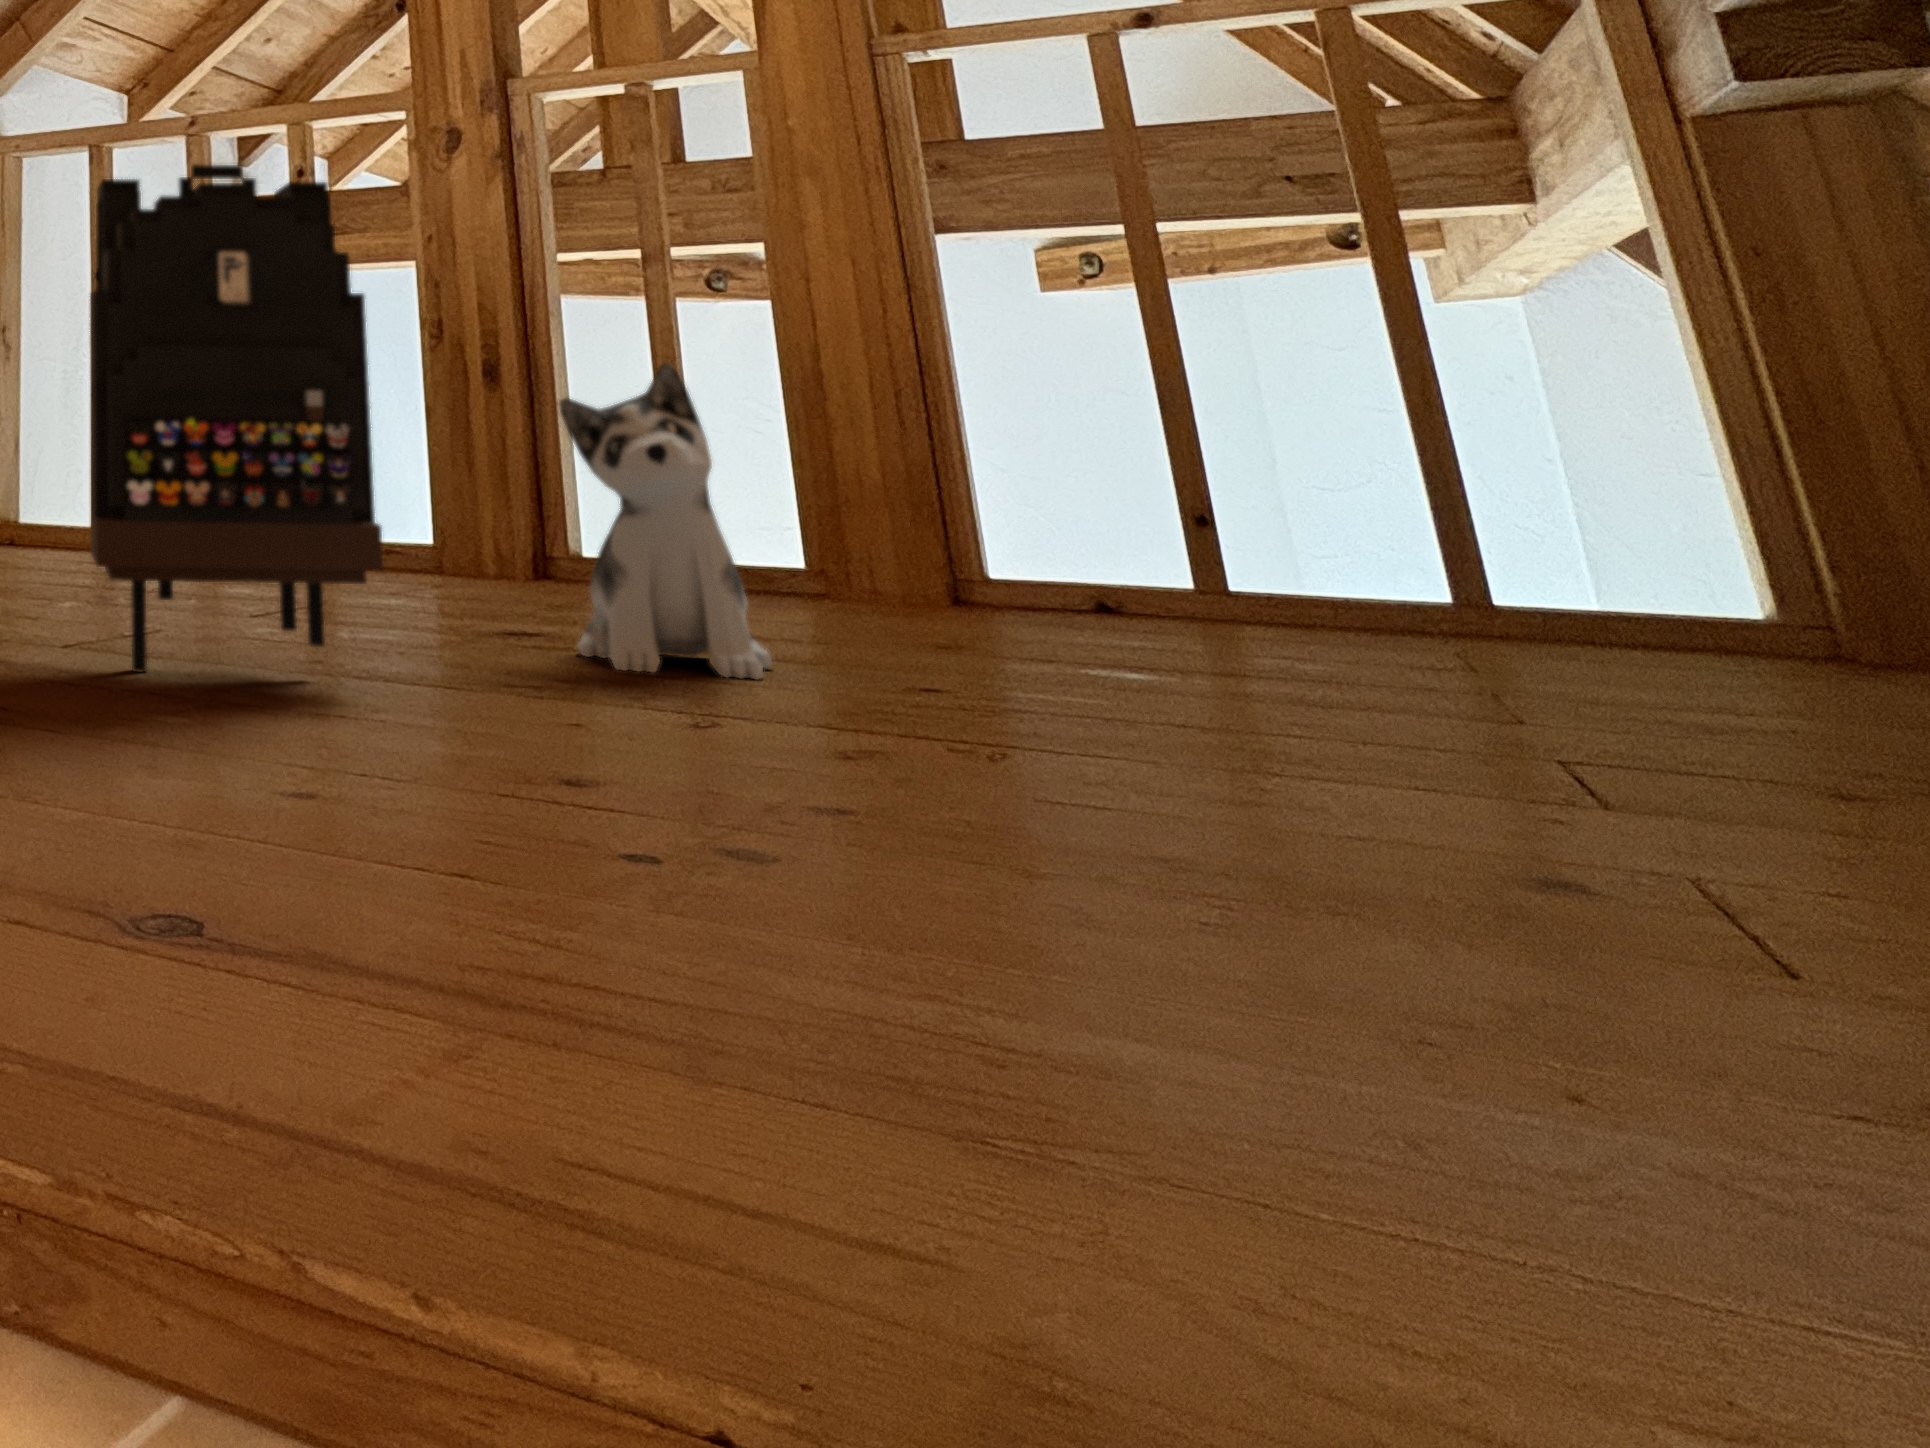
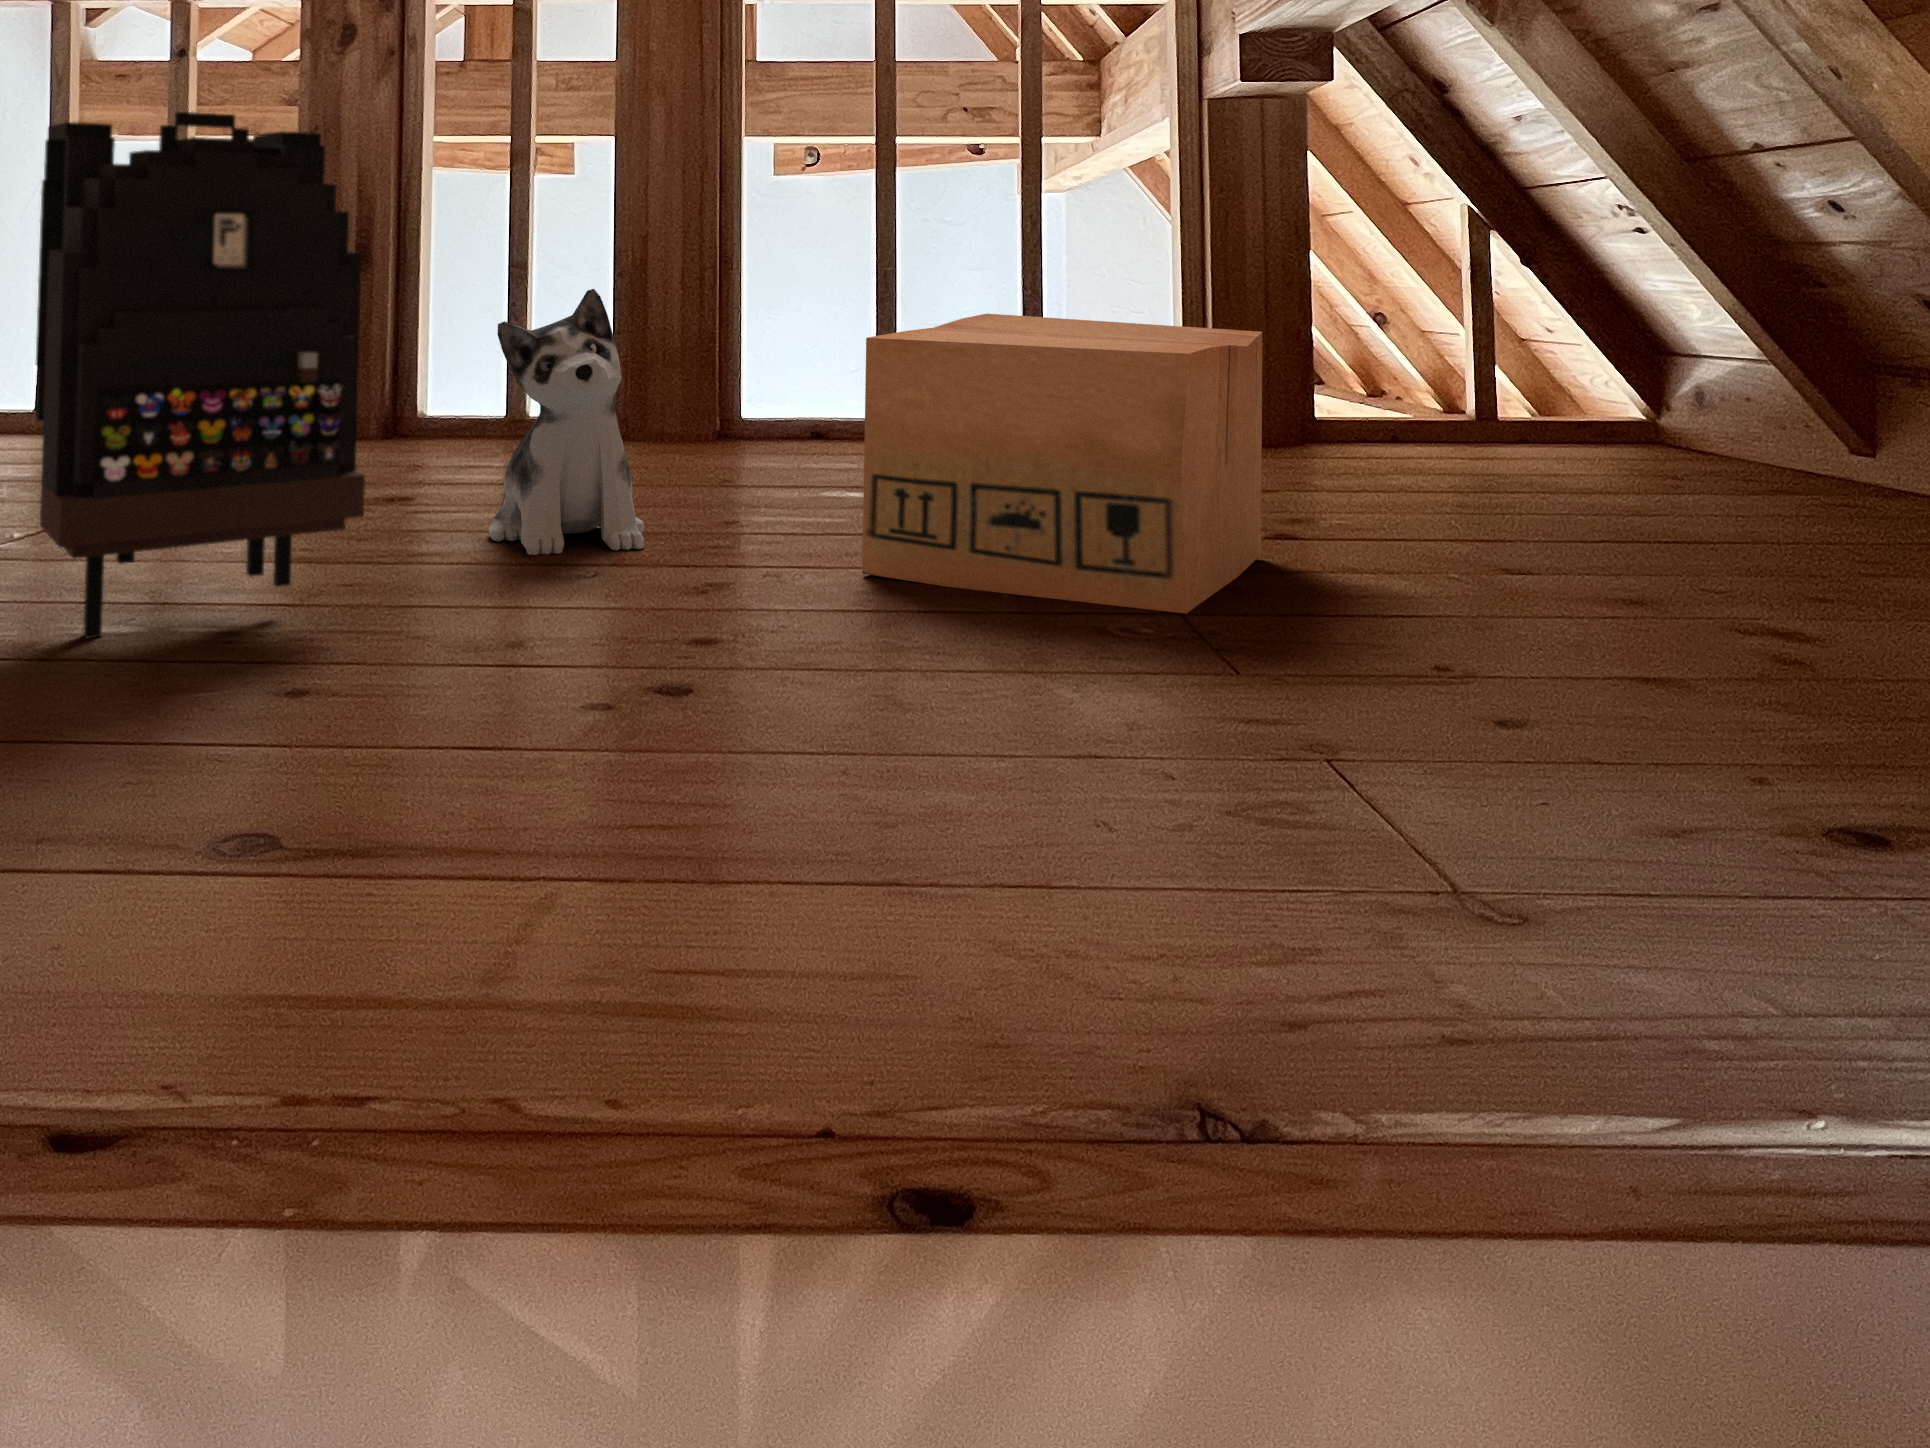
cardboard box: none [1007,398,1841,844] -> present [862,314,1262,613]

